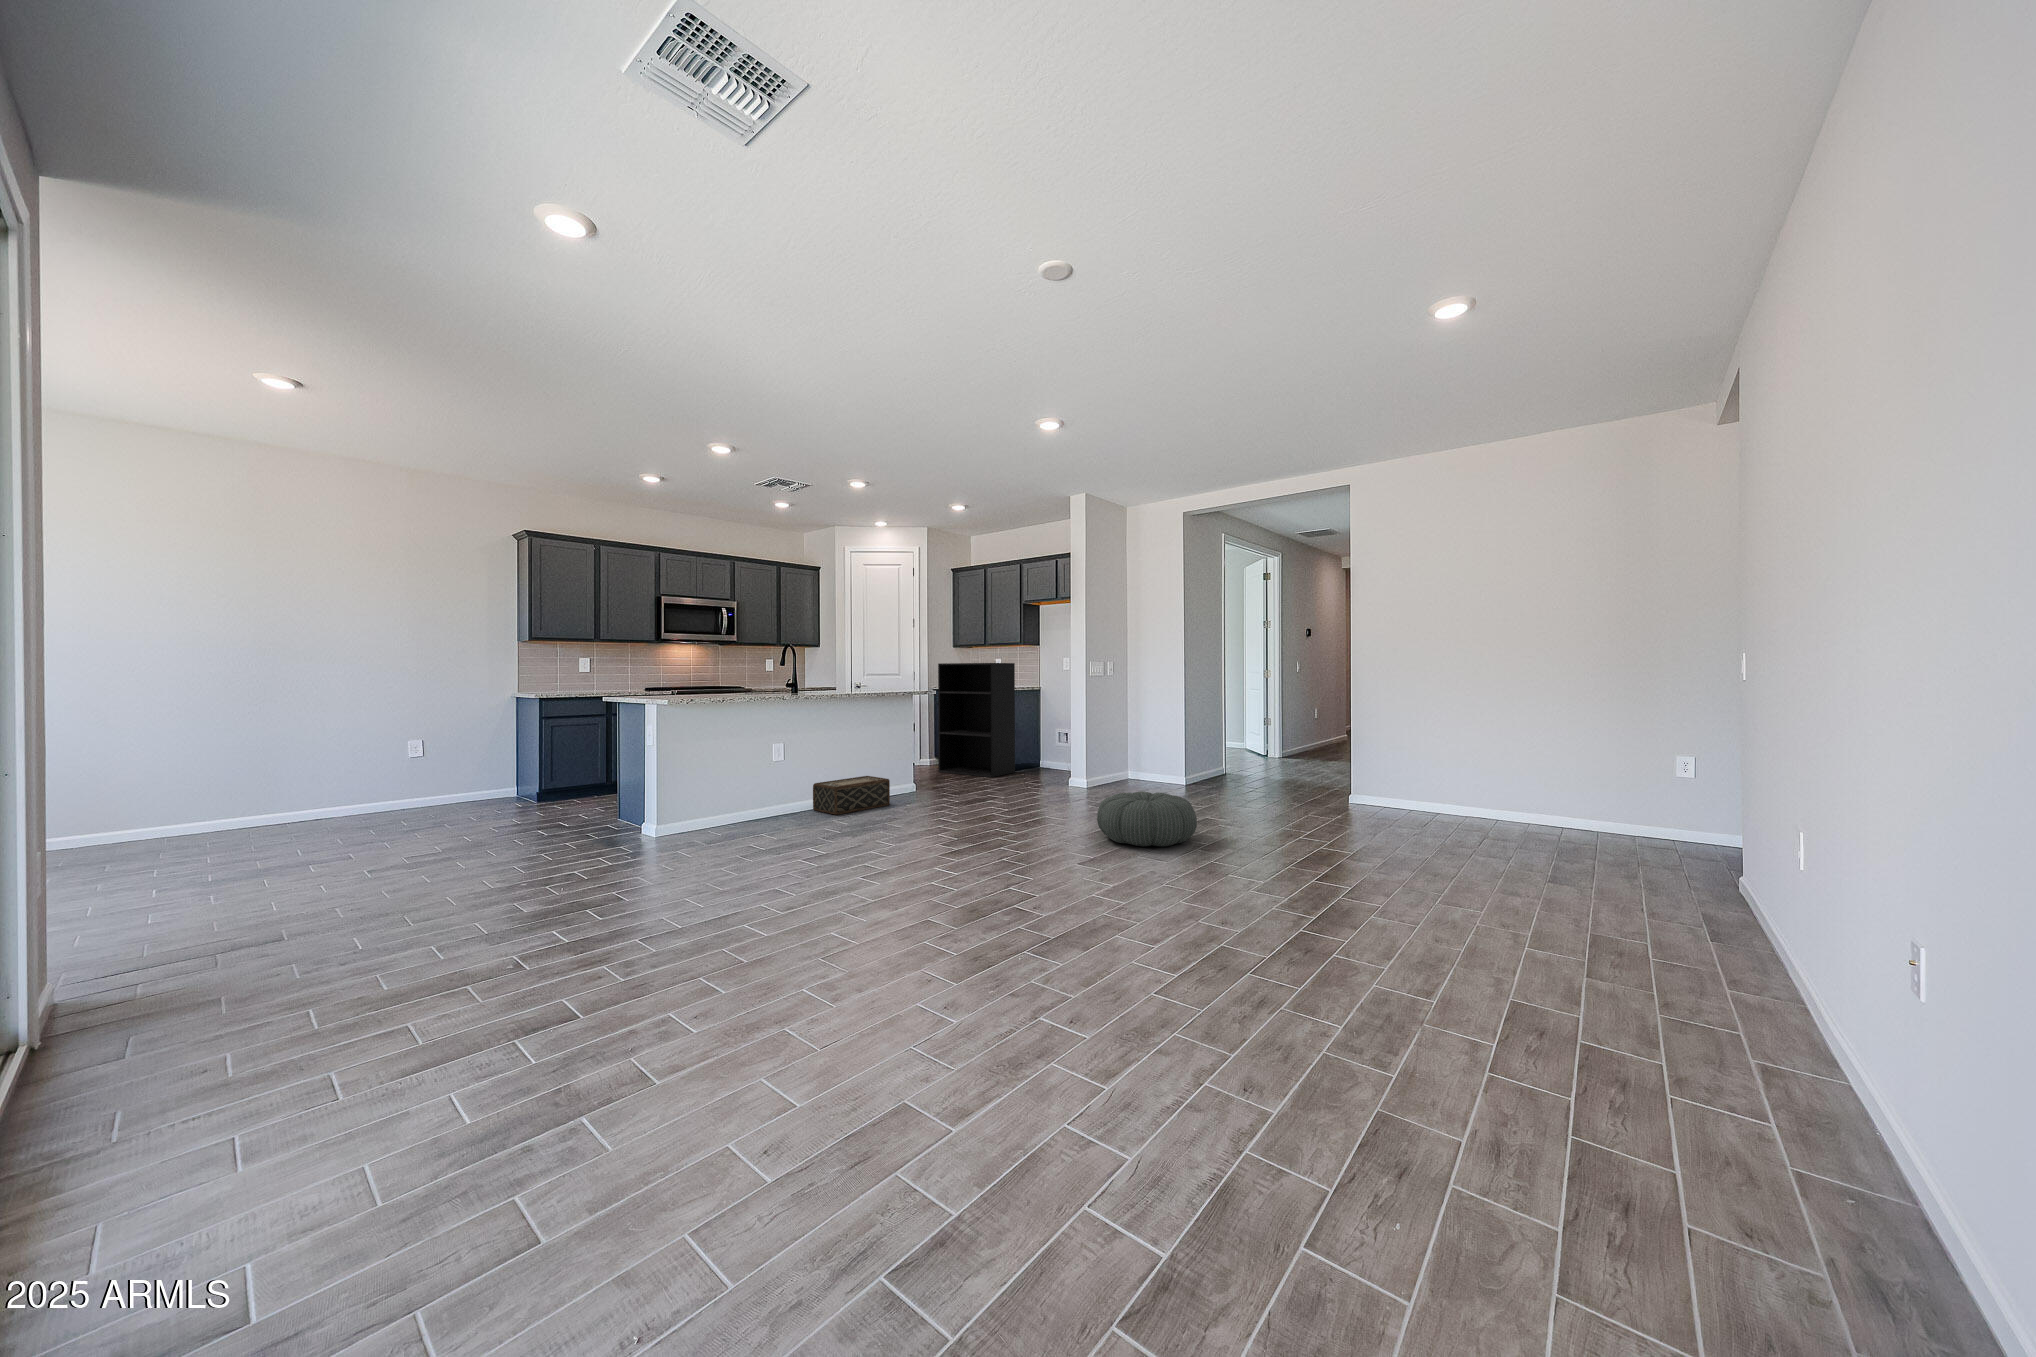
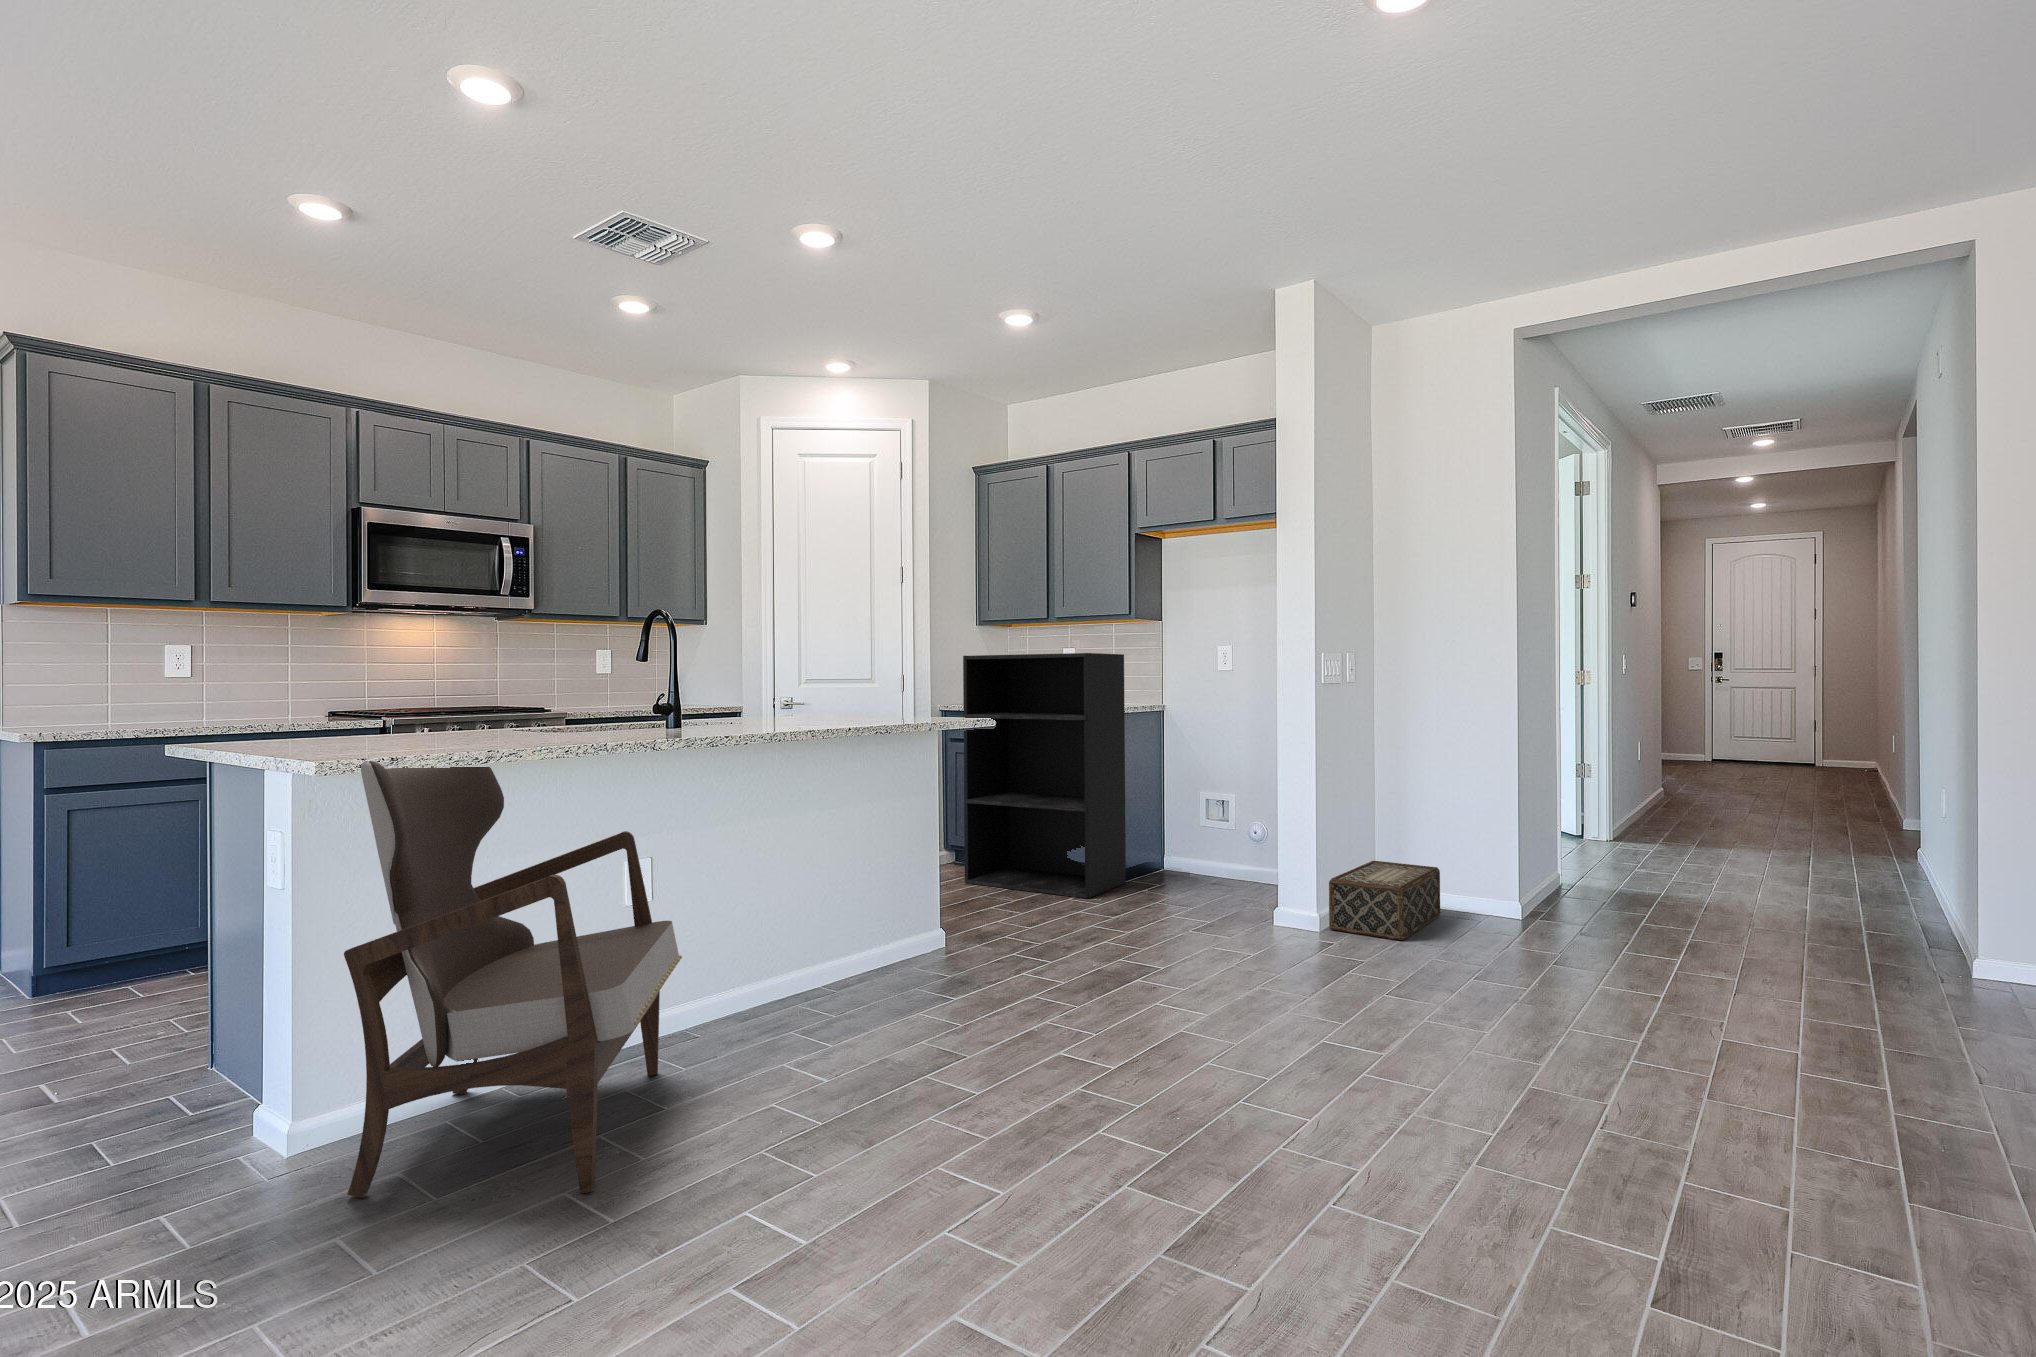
armchair: none [690,701,800,844] -> present [344,761,682,1198]
woven basket: present [813,776,890,815] -> present [1329,861,1440,940]
pouf: present [1097,792,1197,846] -> none [1546,997,1892,1200]

